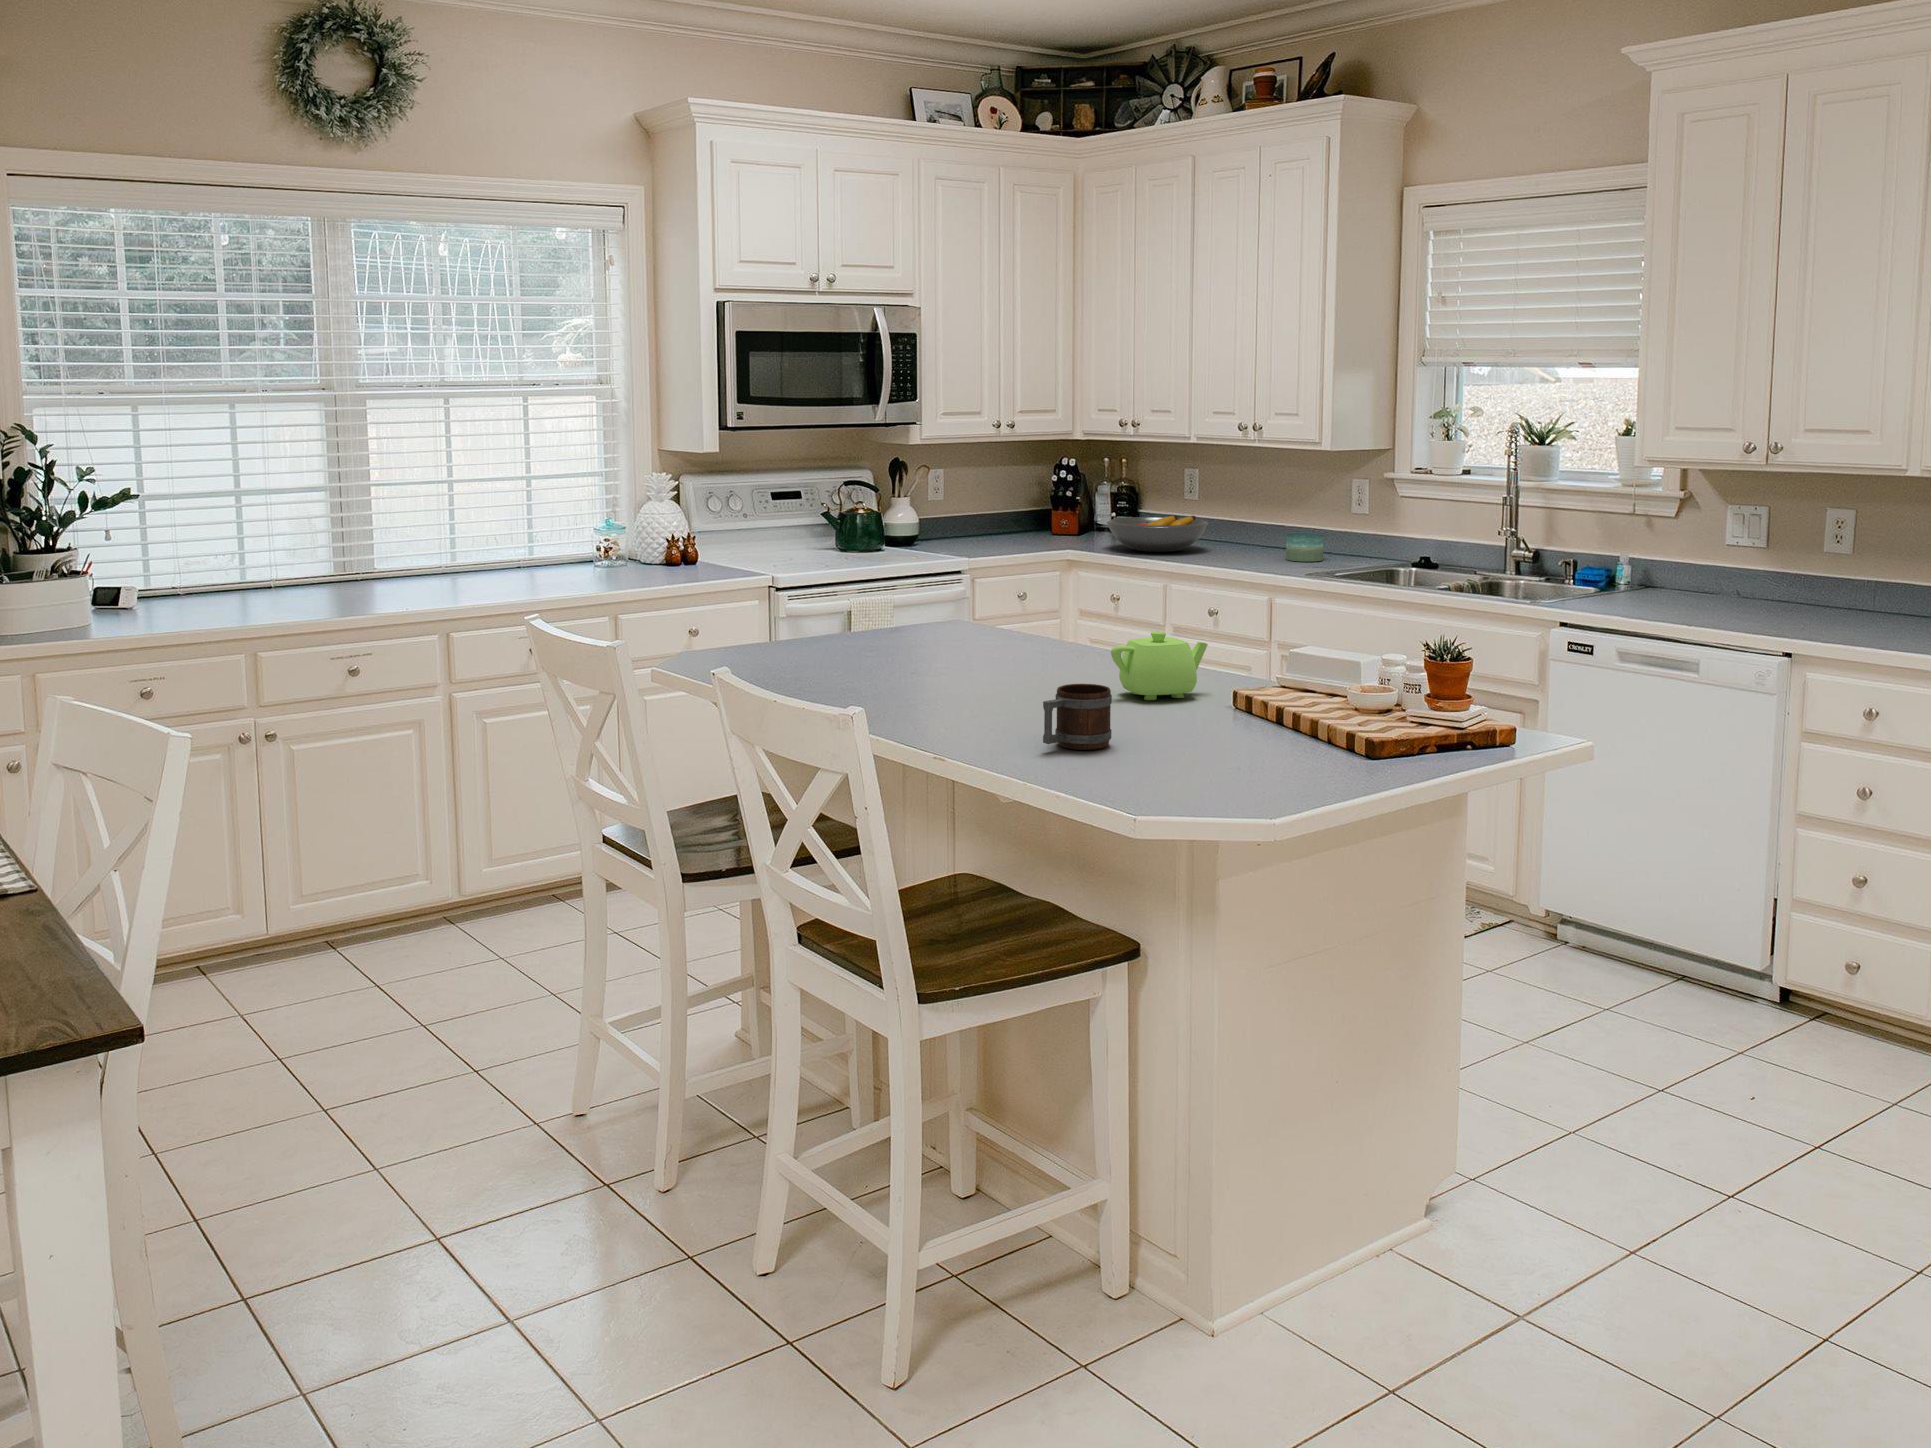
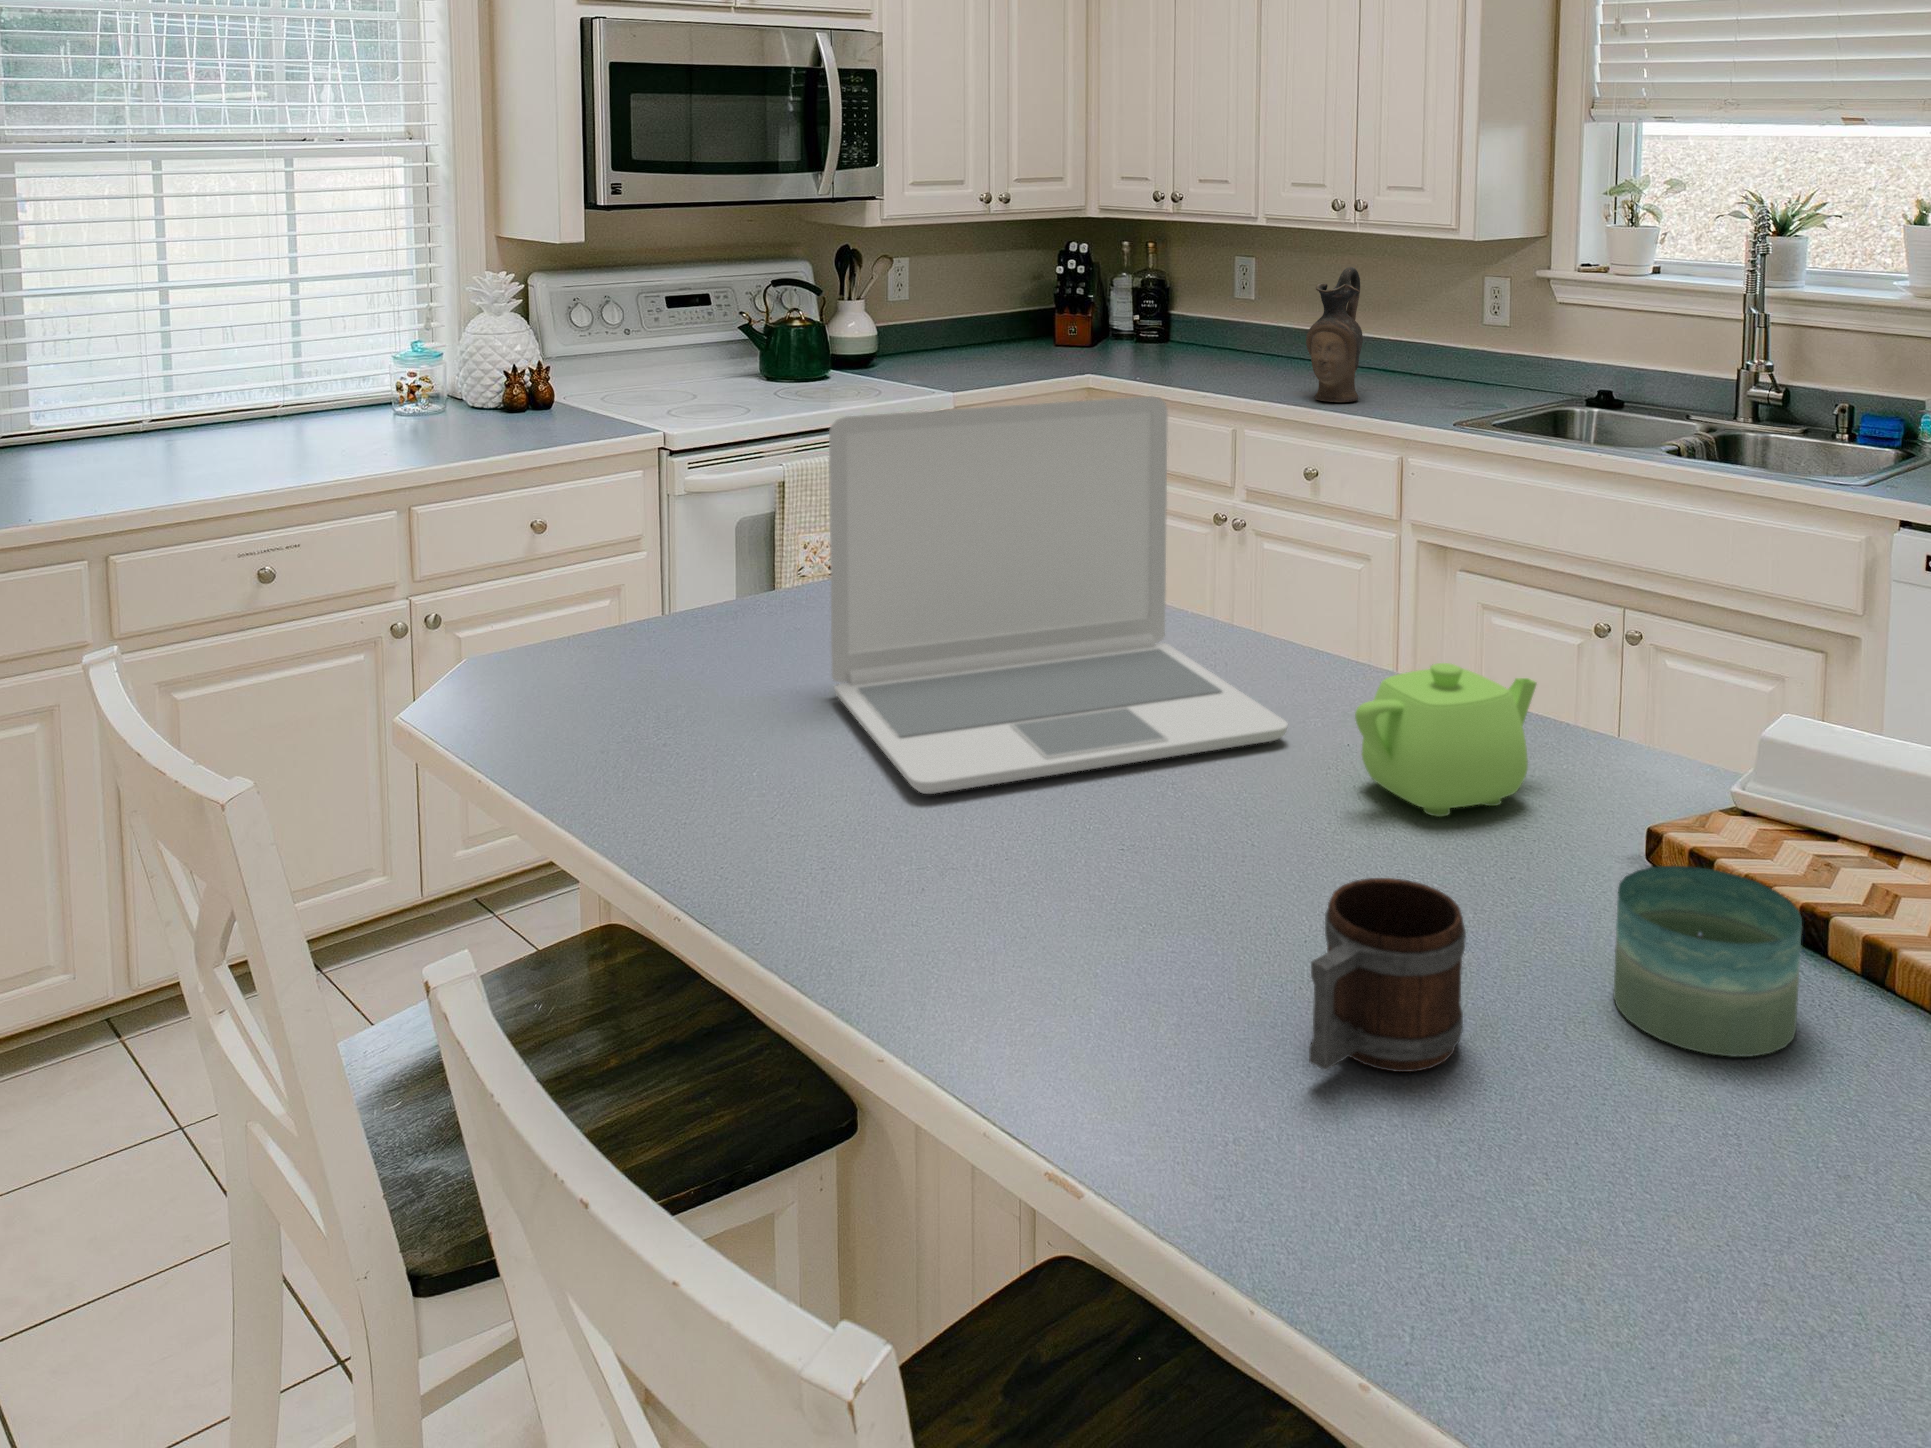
ceramic pitcher: none [1213,470,1254,564] -> present [1306,267,1363,402]
fruit bowl: present [1107,515,1208,552] -> none [1144,327,1286,378]
laptop: none [866,516,1093,691] -> present [829,396,1288,794]
candle: present [1286,534,1324,562] -> present [1614,866,1802,1057]

